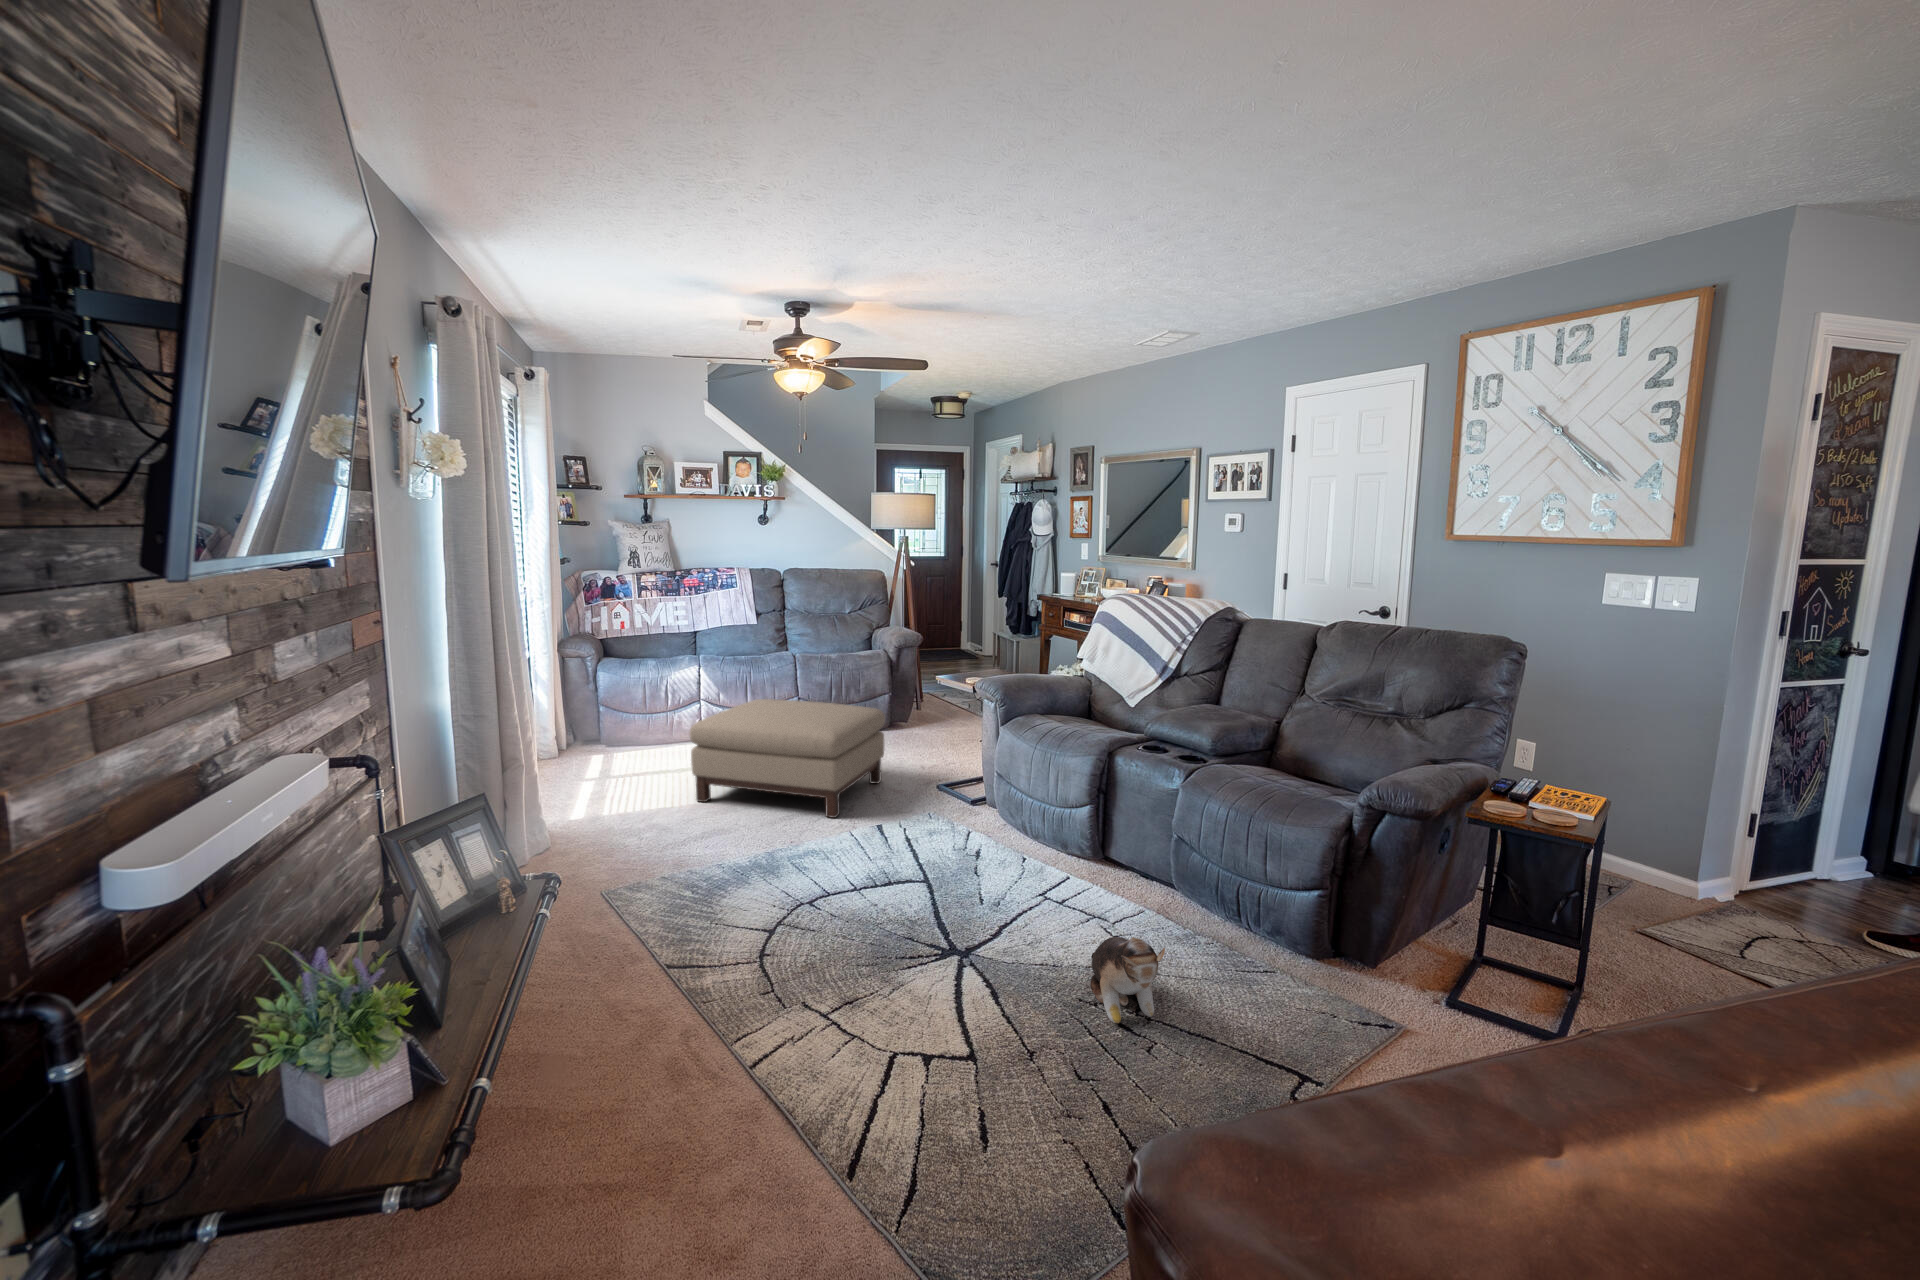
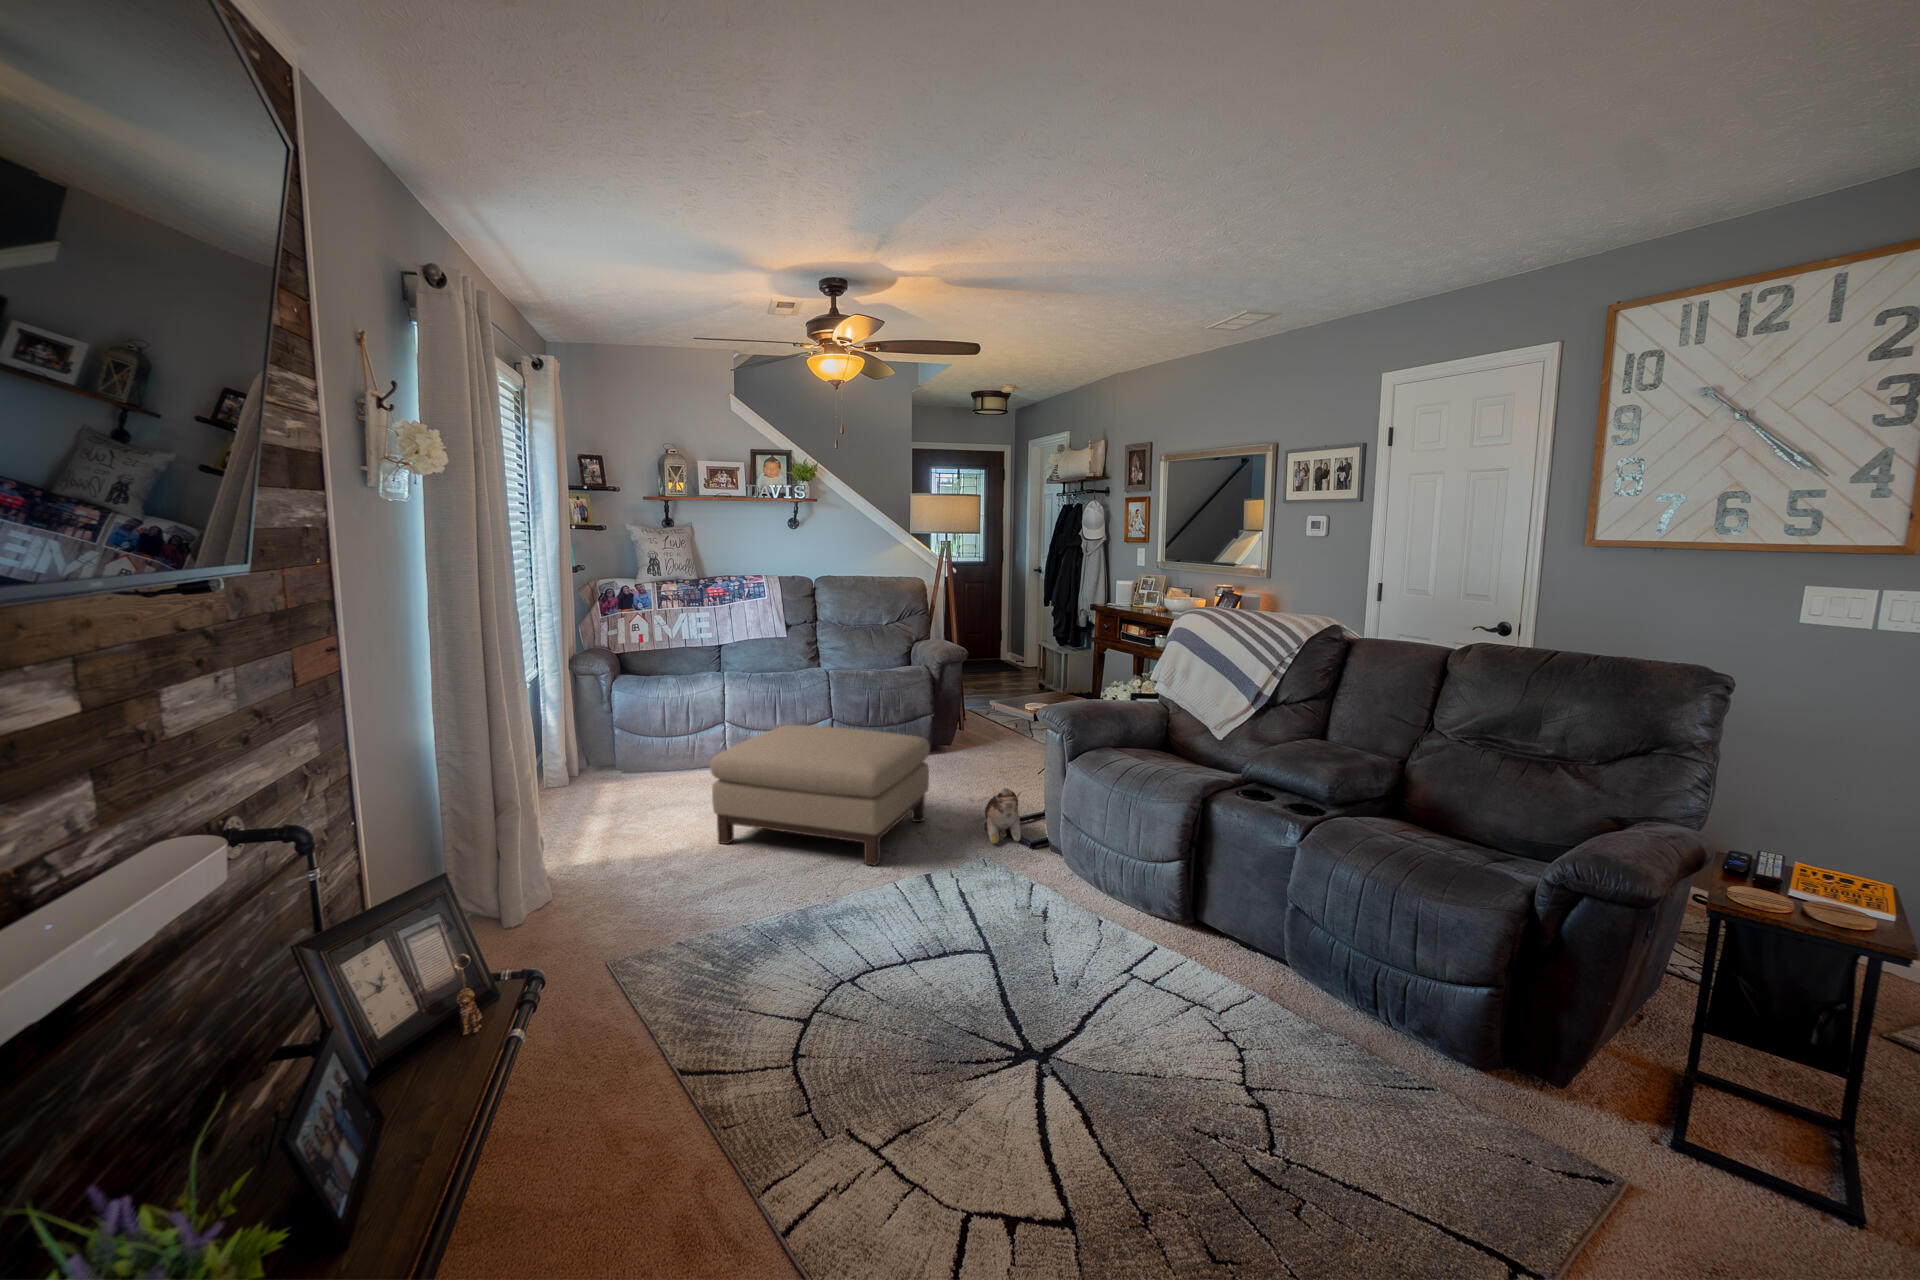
plush toy: present [1090,937,1165,1023] -> present [984,788,1021,844]

